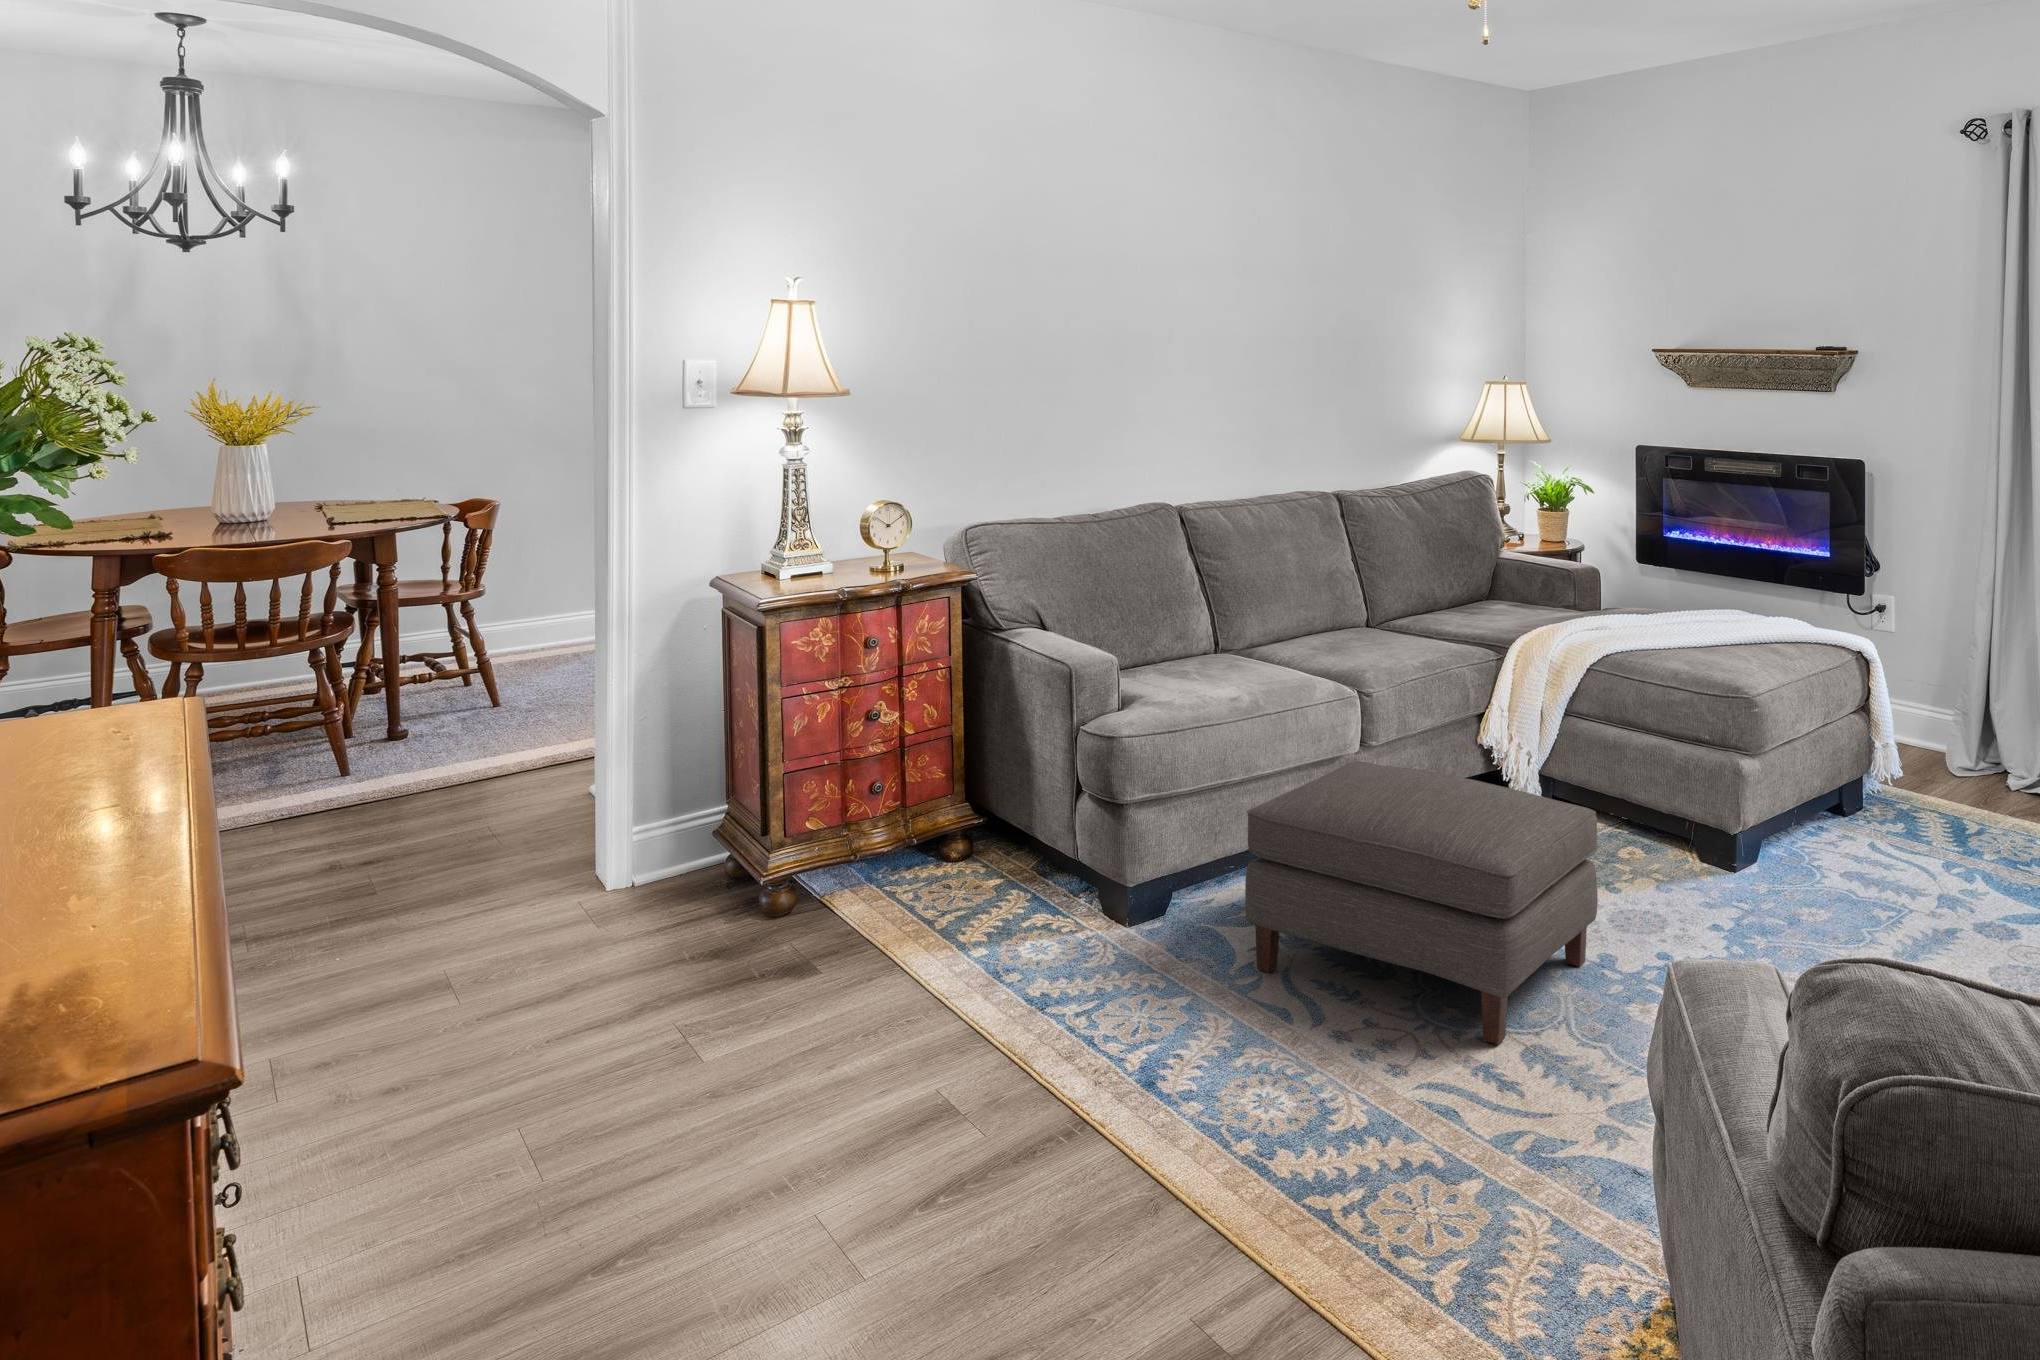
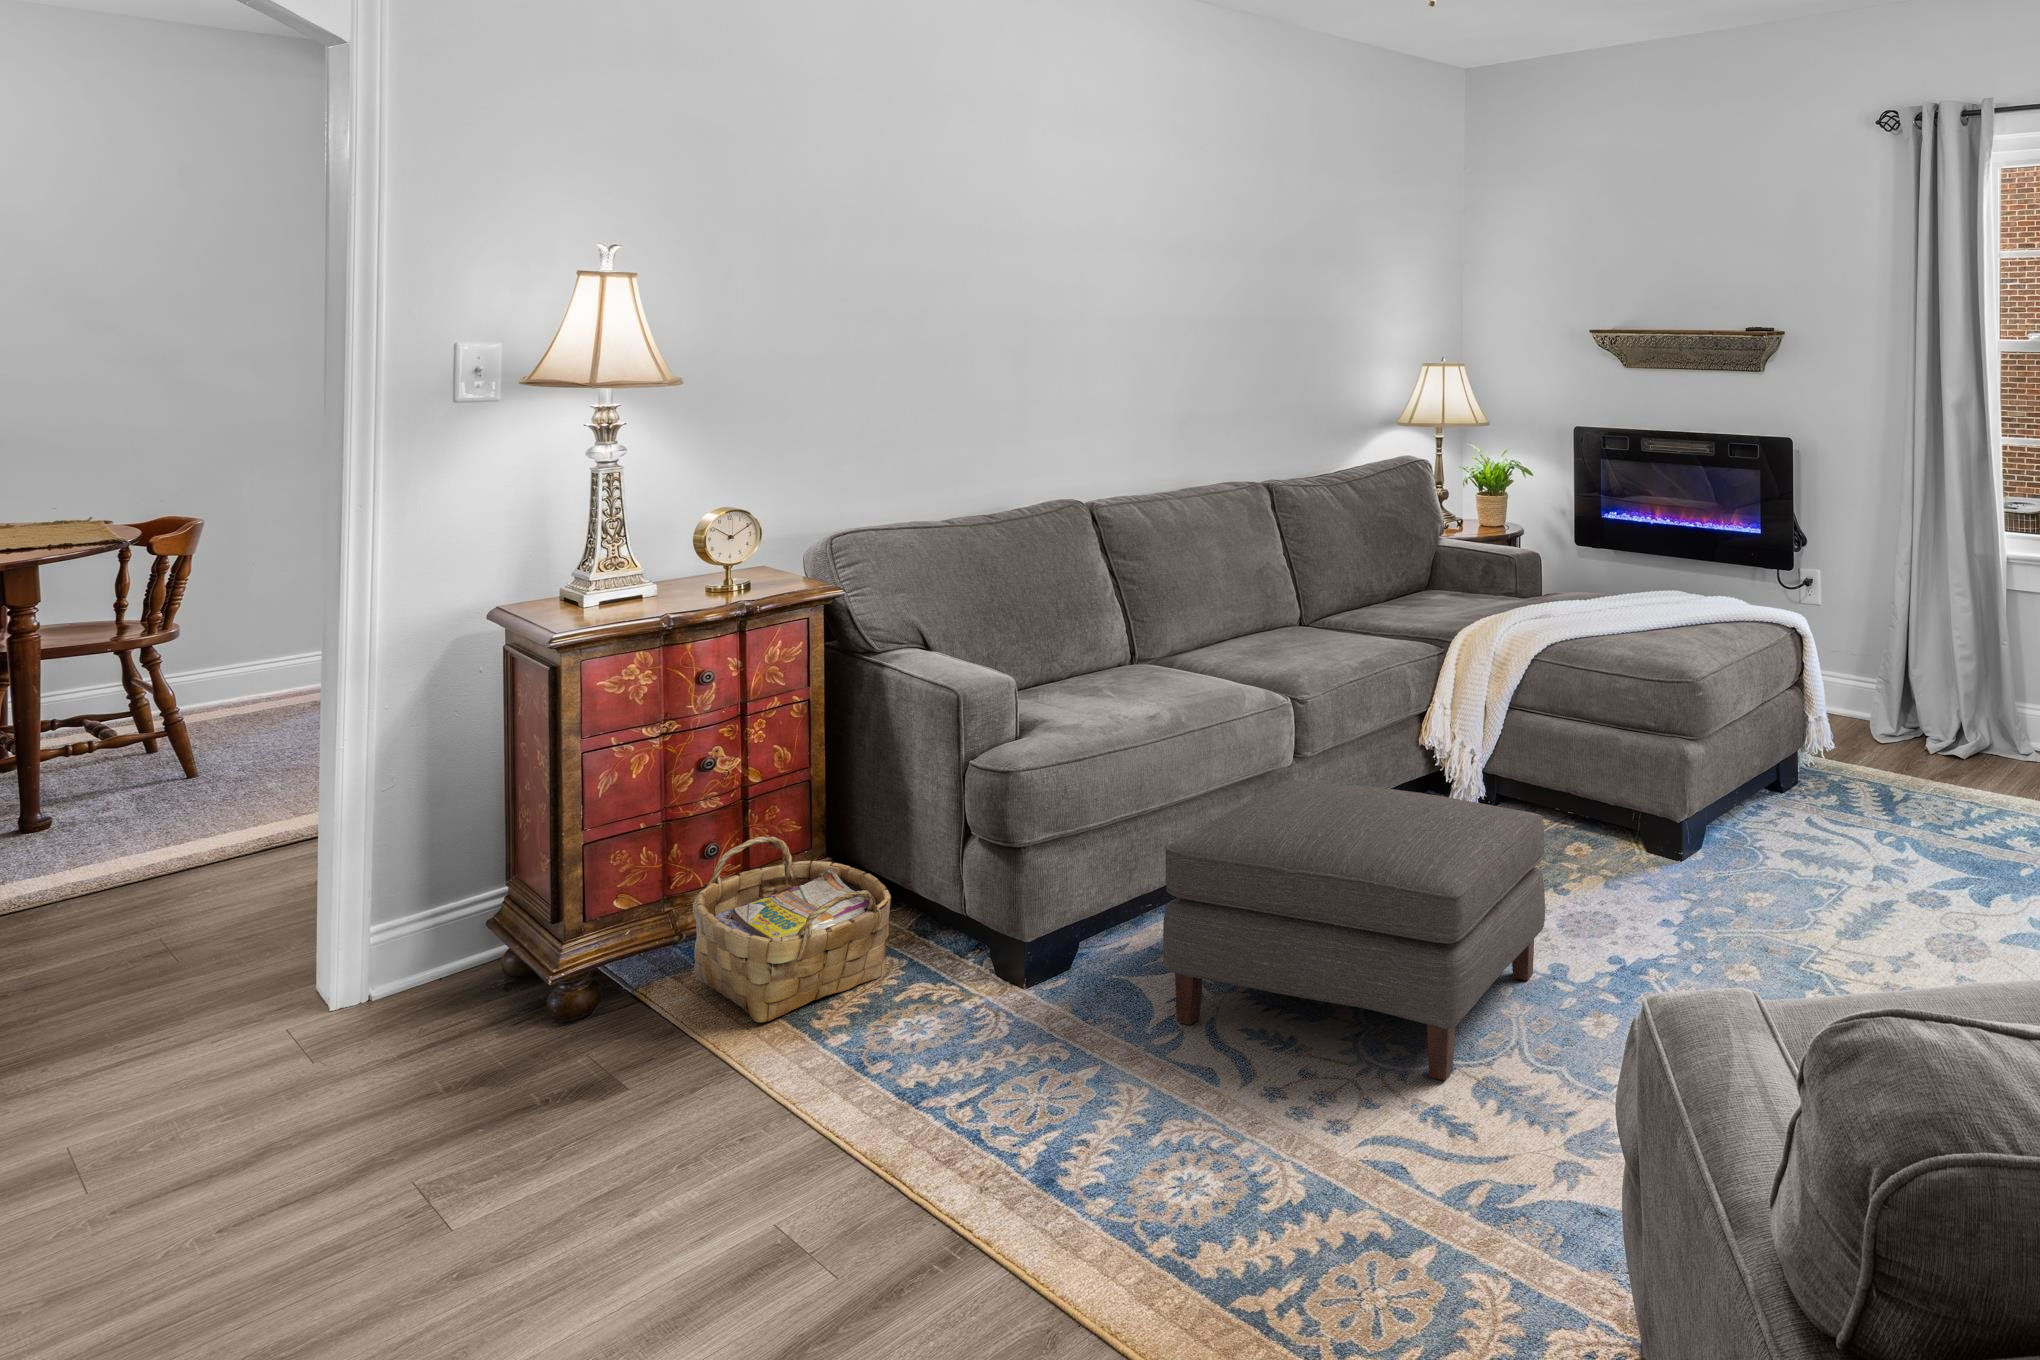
woven basket: none [860,776,1015,933] -> present [693,836,891,1023]

